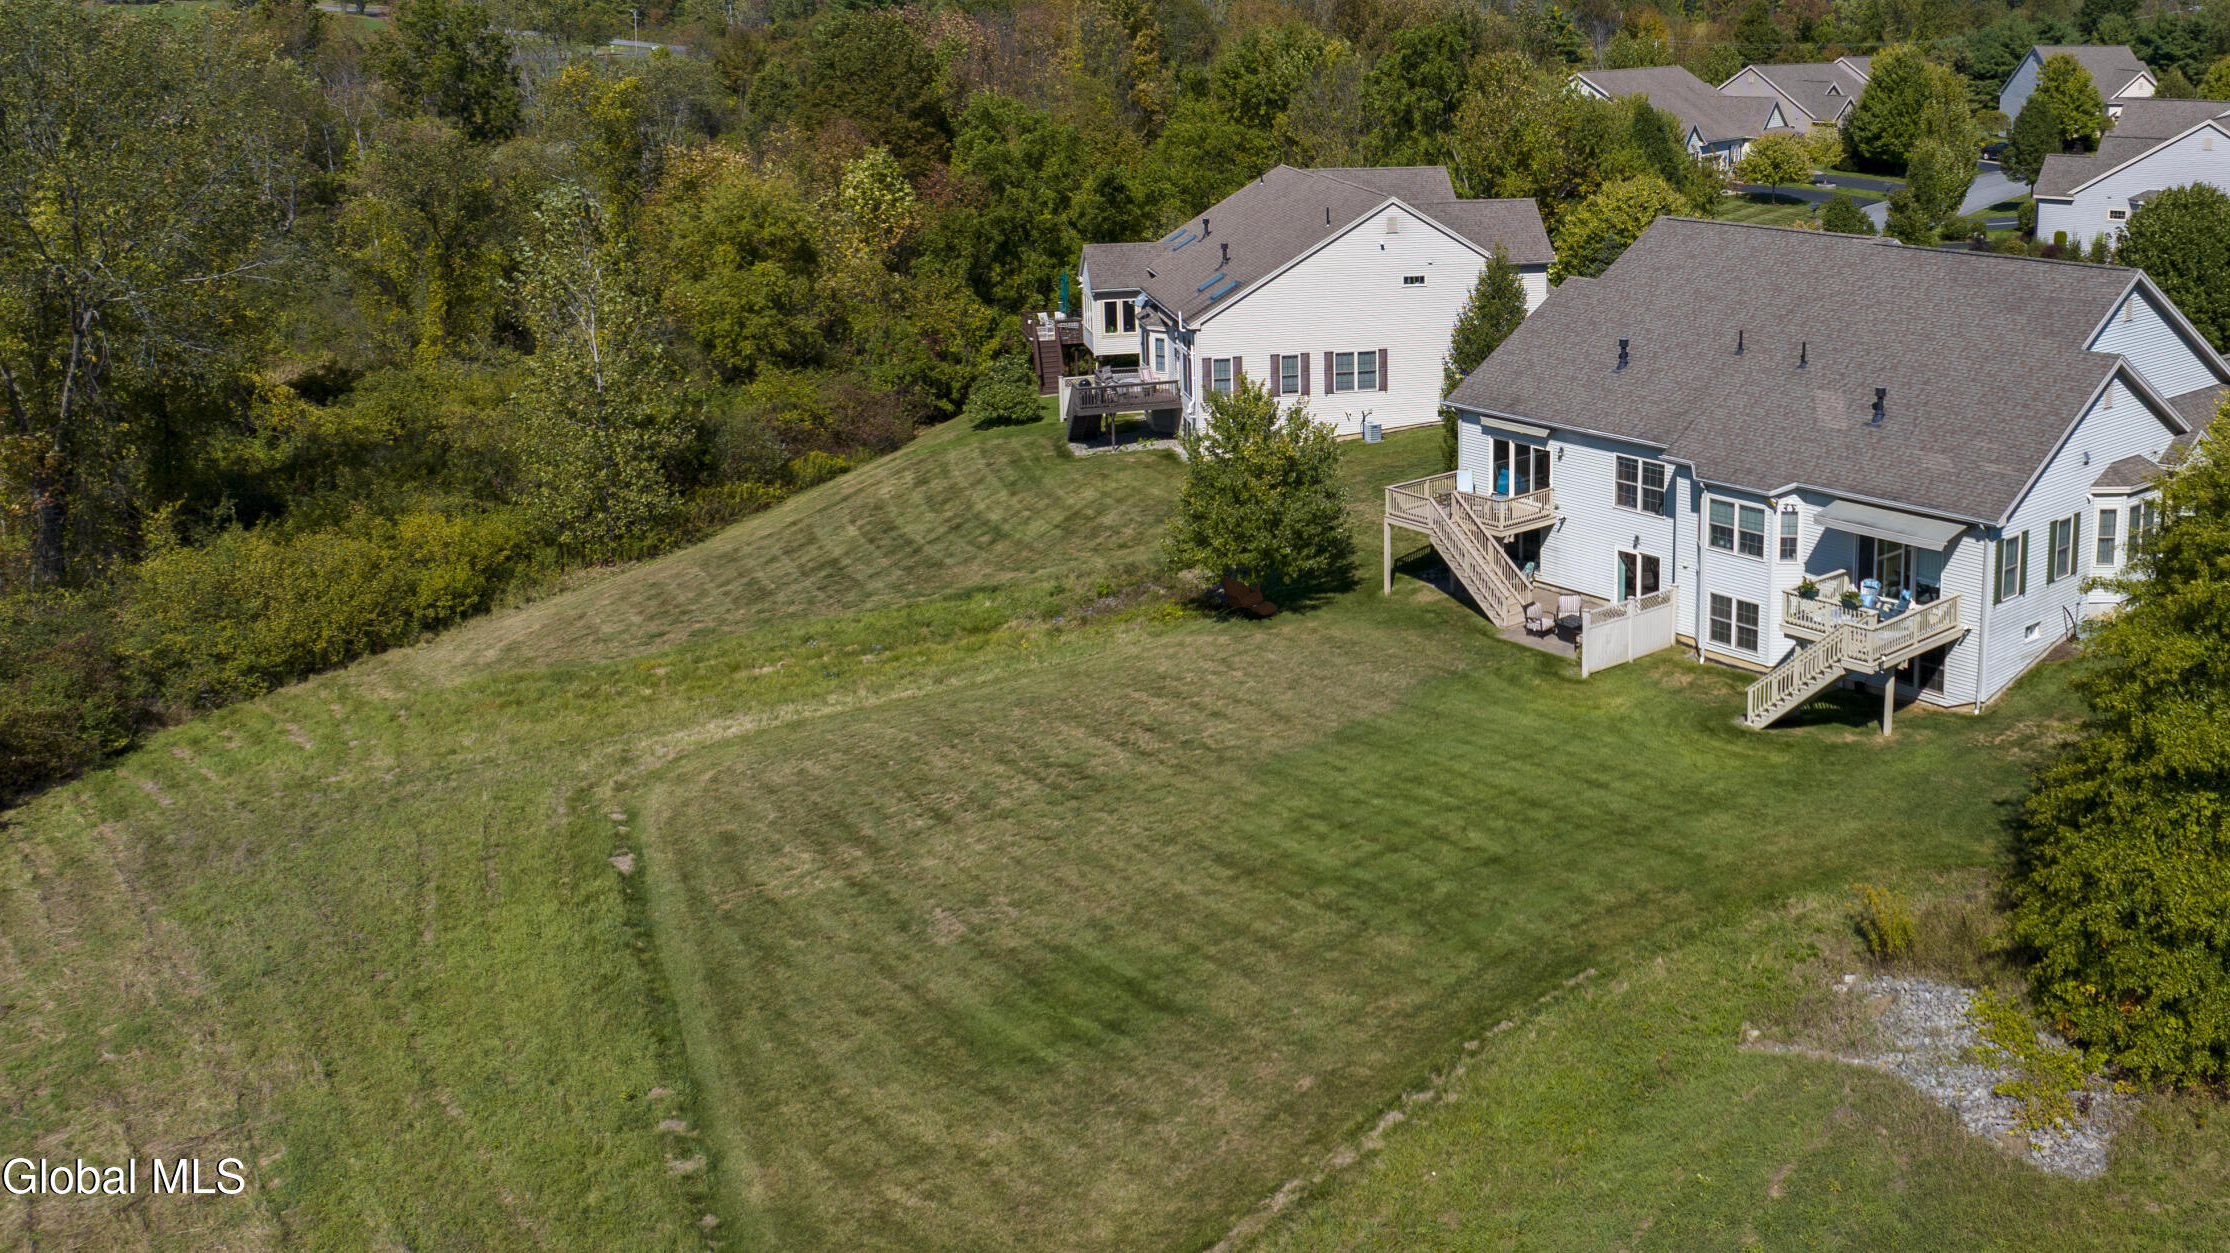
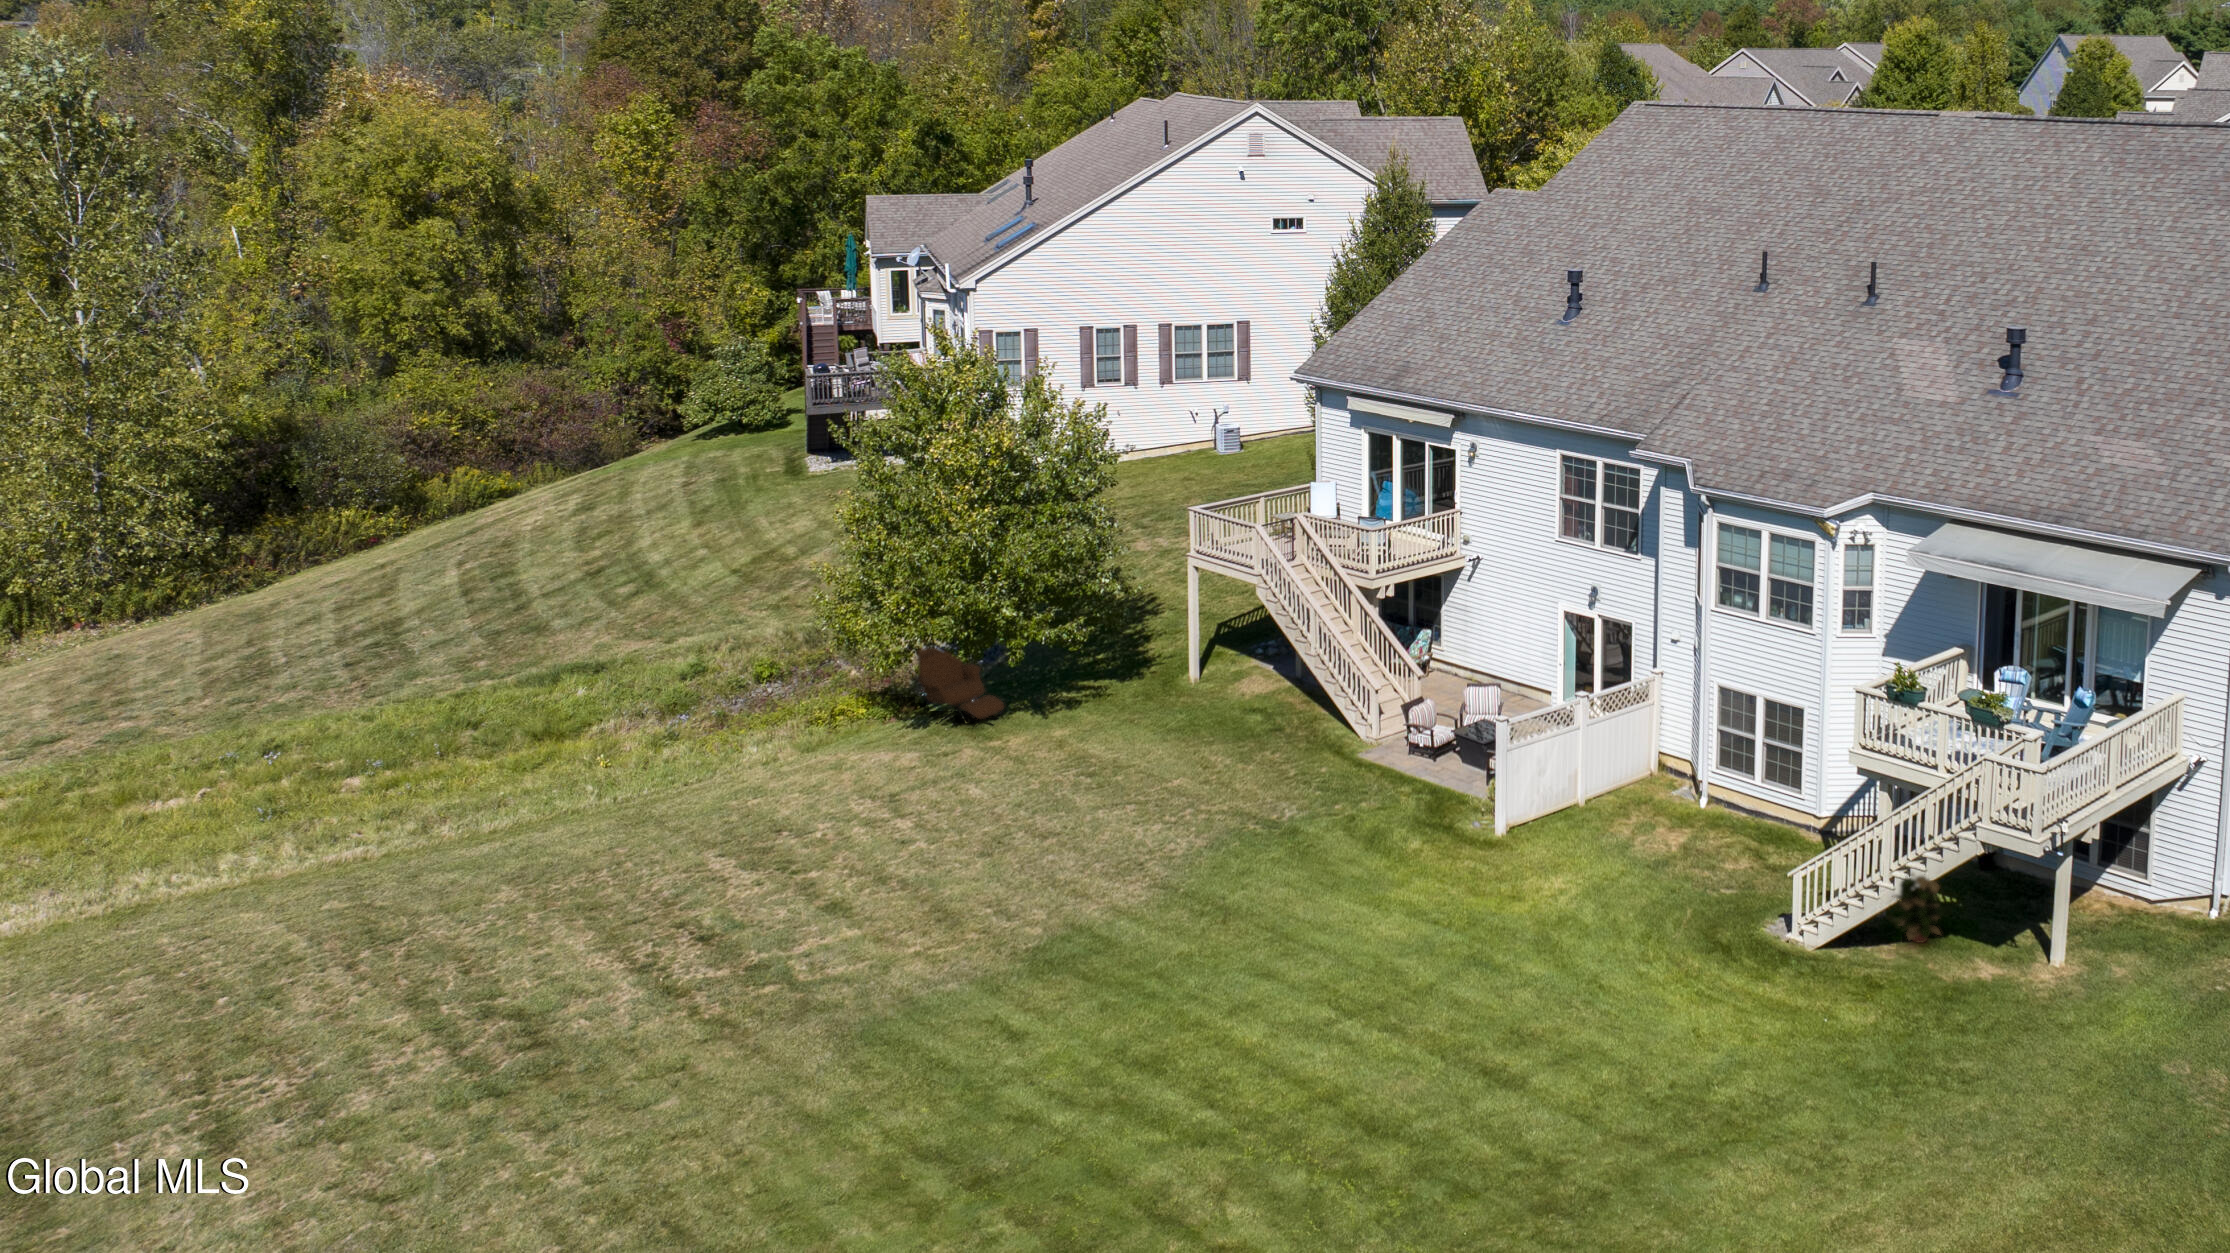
decorative plant: none [1801,687,1829,725] -> present [1892,874,1941,943]

